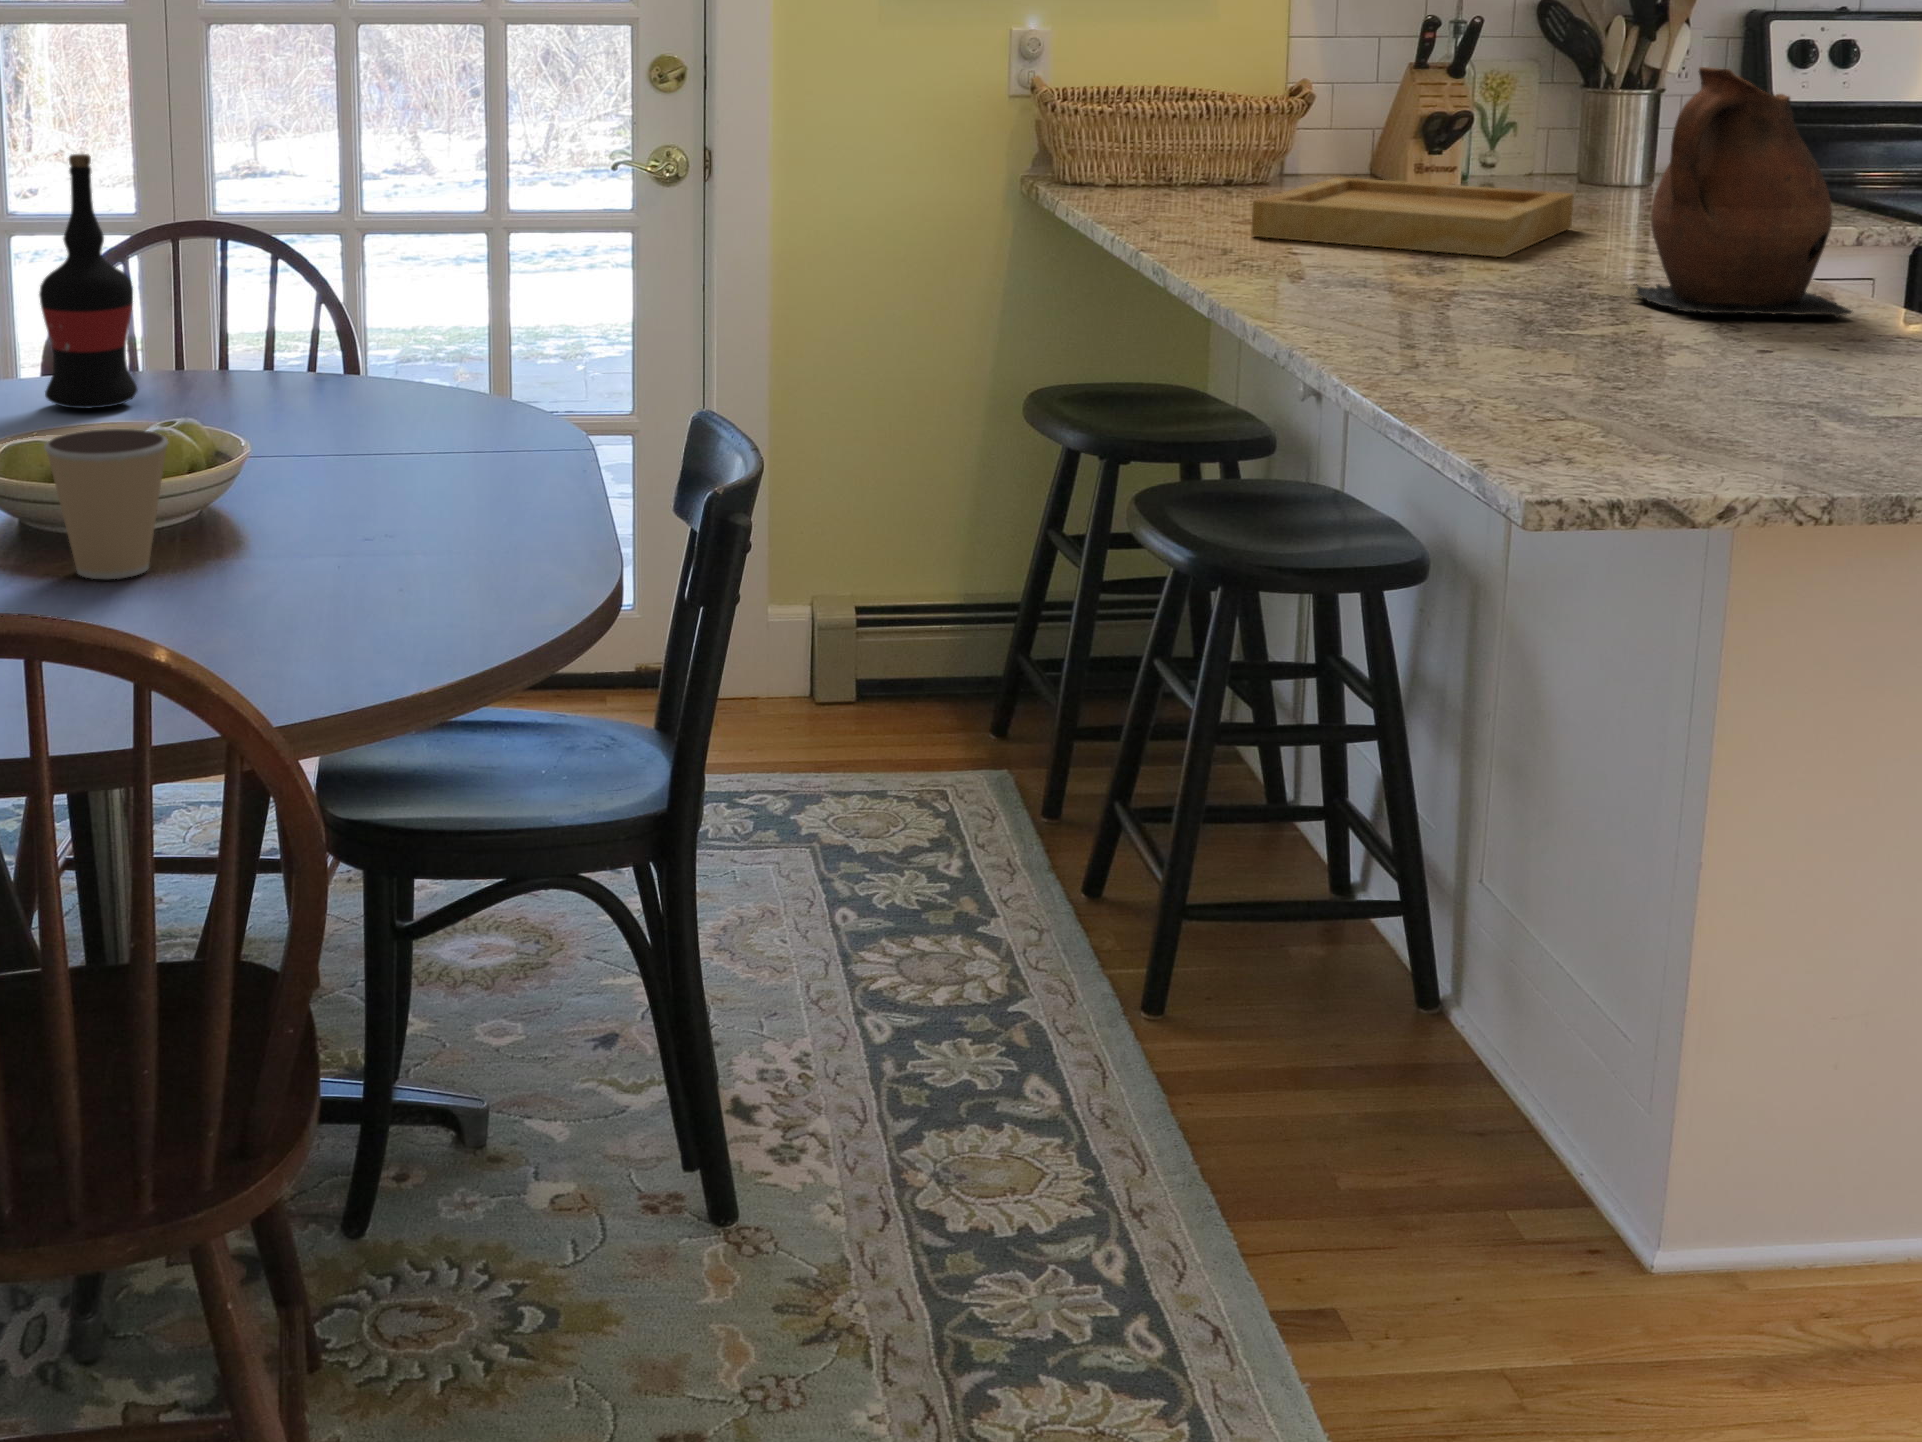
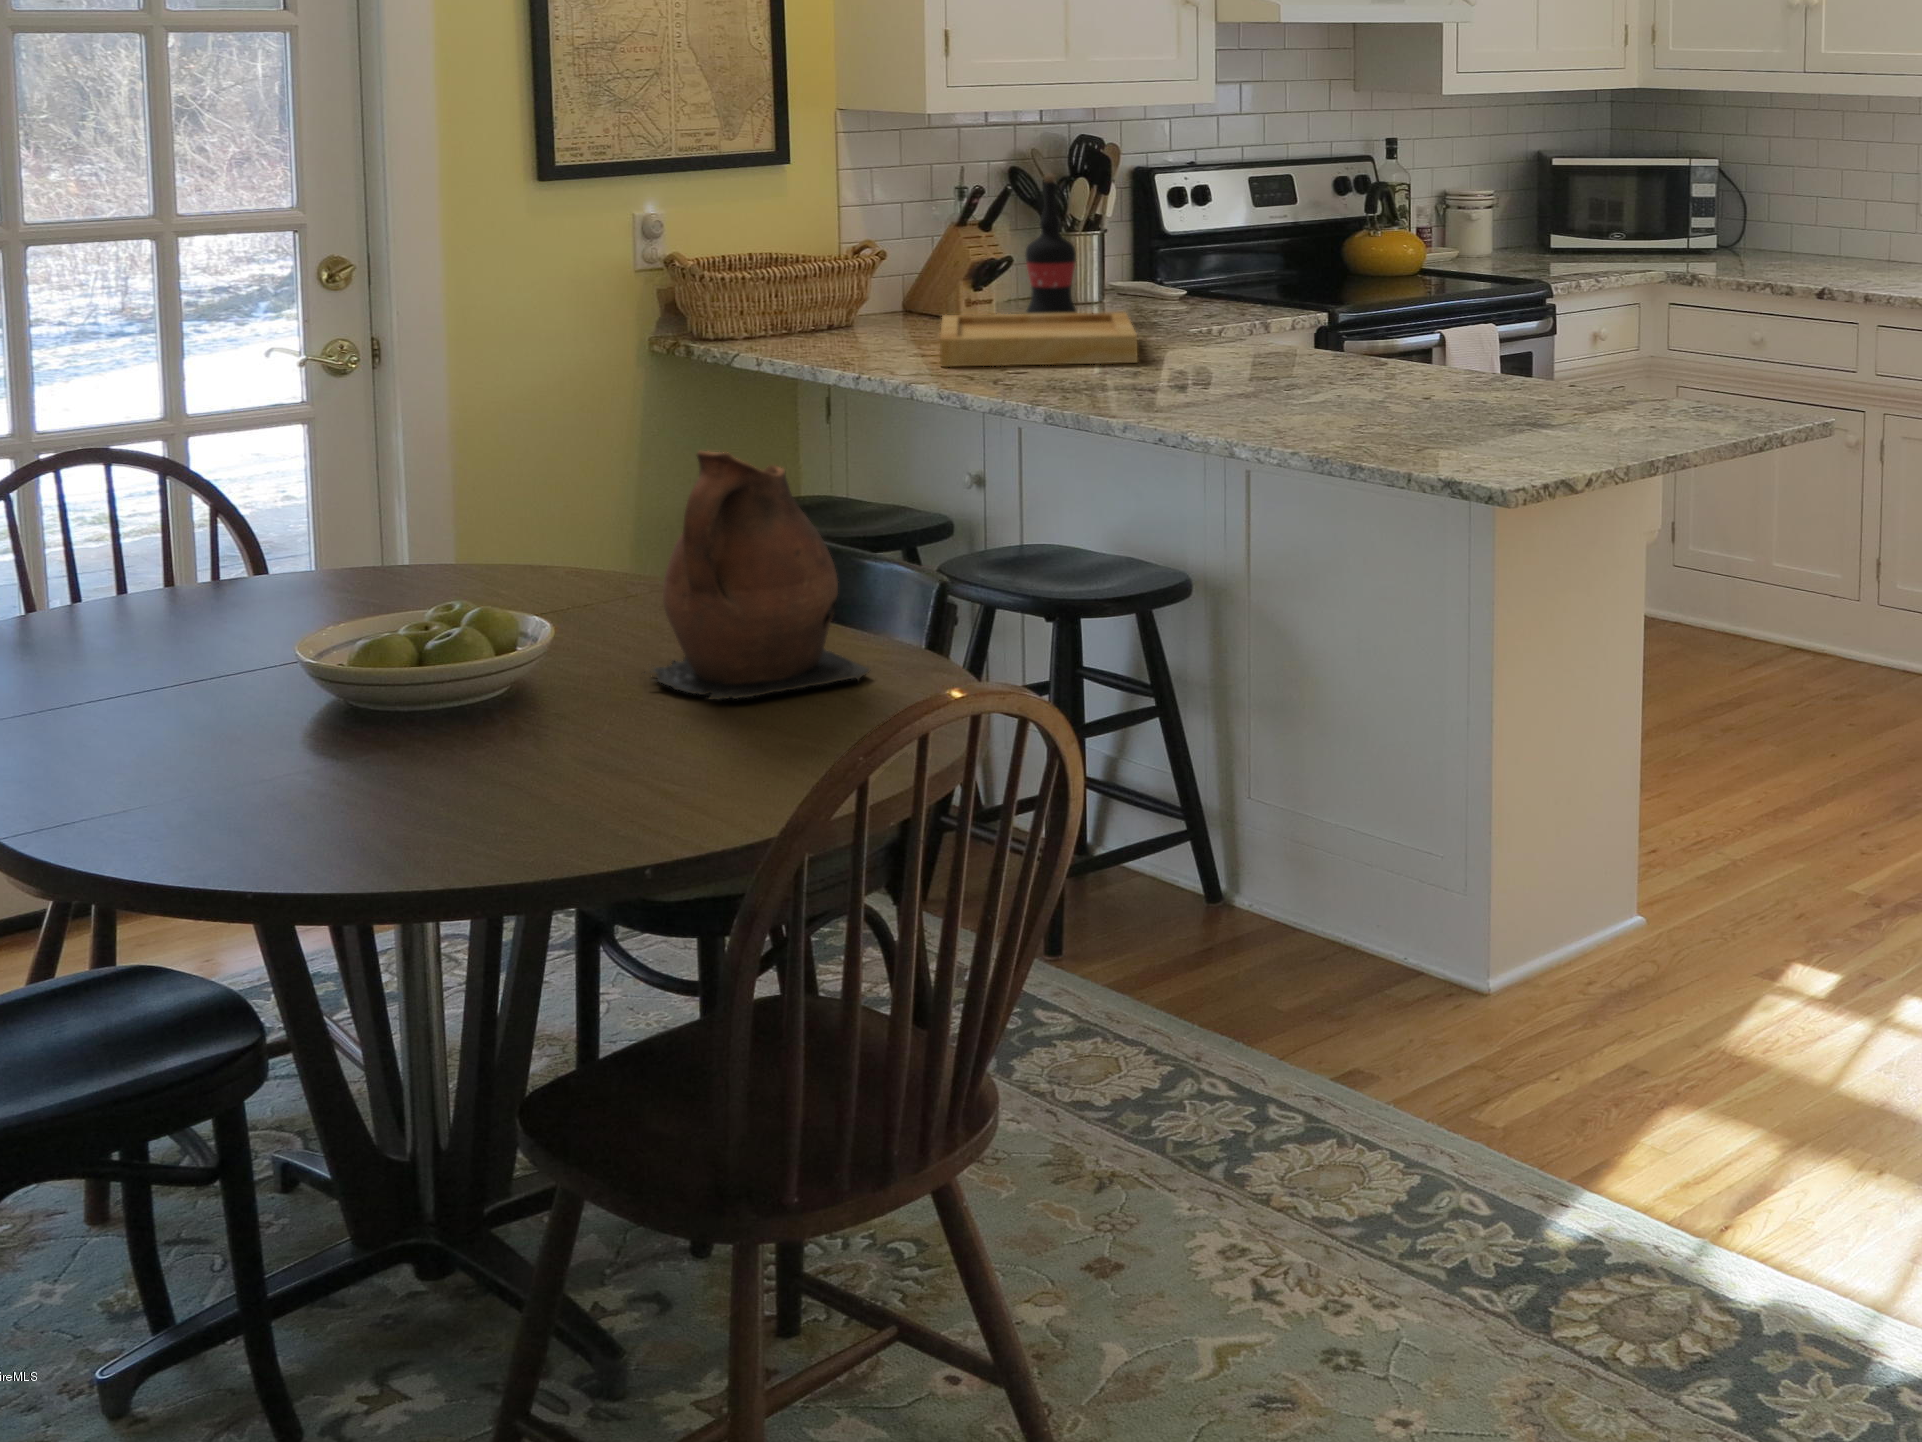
ceramic pitcher: present [1635,67,1852,319] -> present [644,451,869,700]
wine bottle: present [39,154,137,408] -> present [1025,175,1077,314]
coffee cup: present [44,429,168,579] -> none [482,608,588,734]

